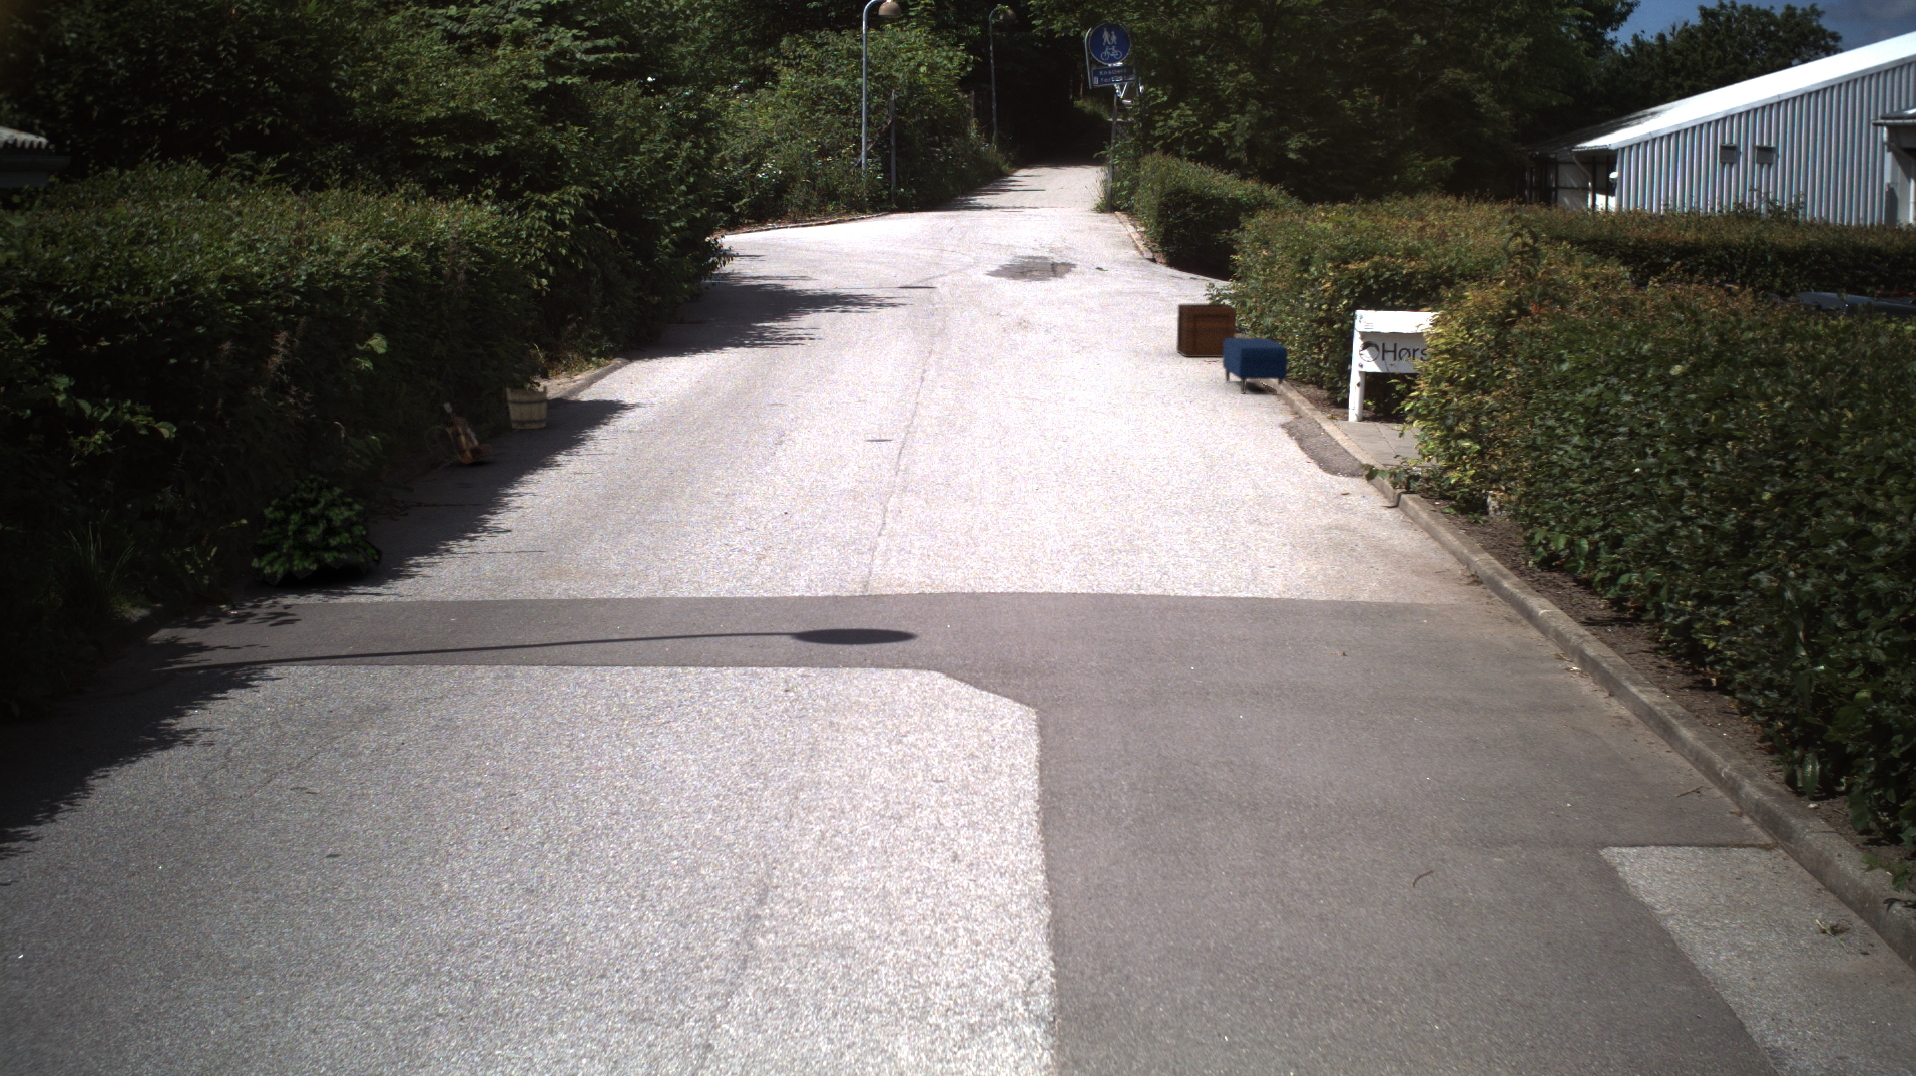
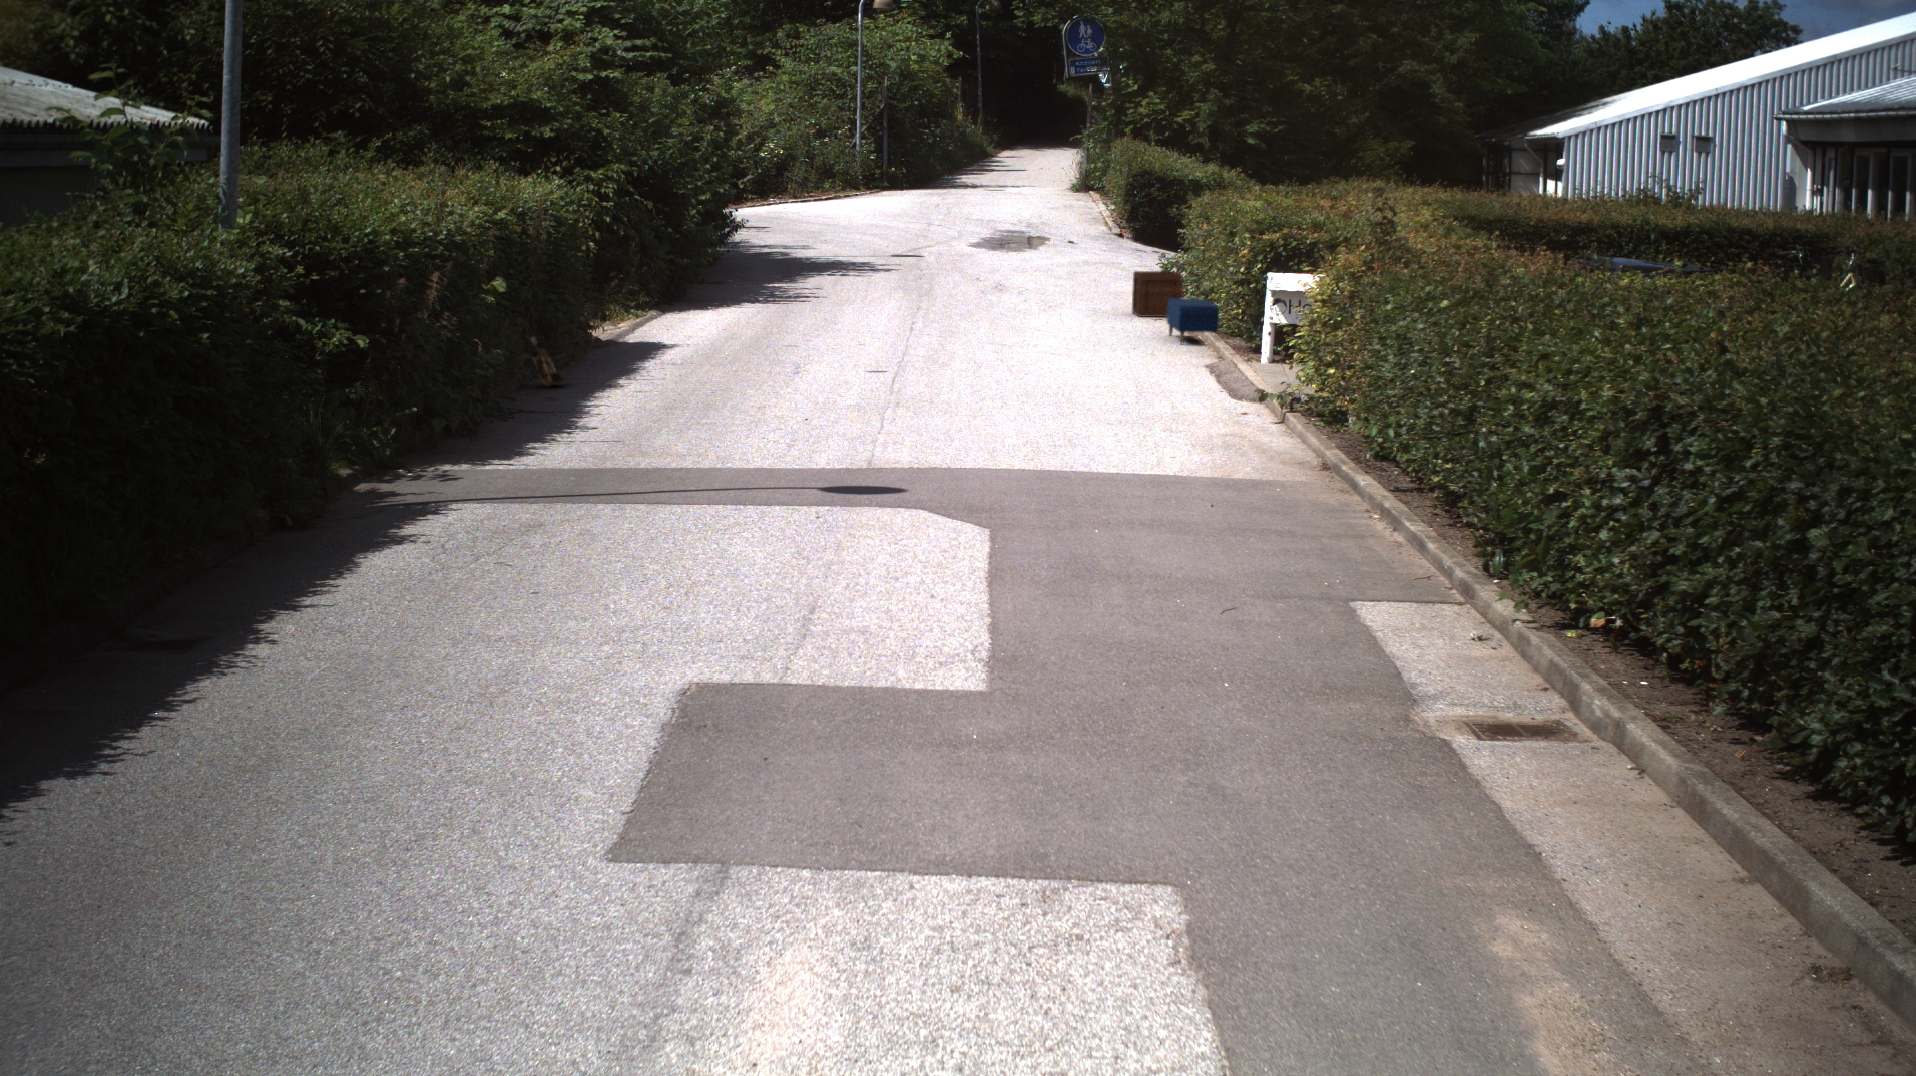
bucket: present [506,385,547,429] -> none [571,328,605,363]
potted plant: present [251,474,382,586] -> none [412,378,509,460]

